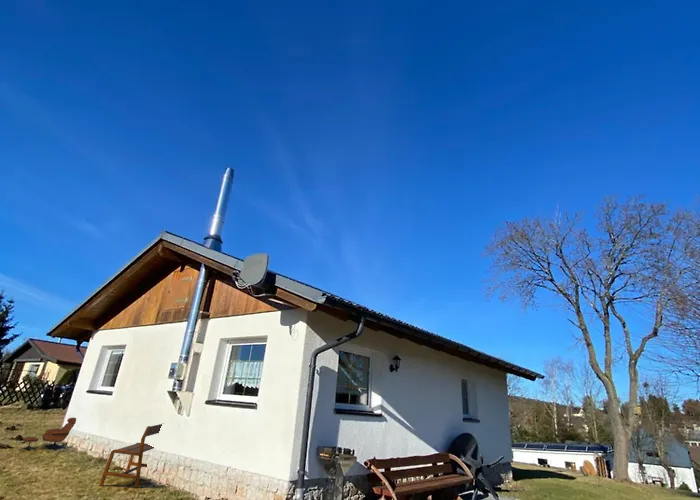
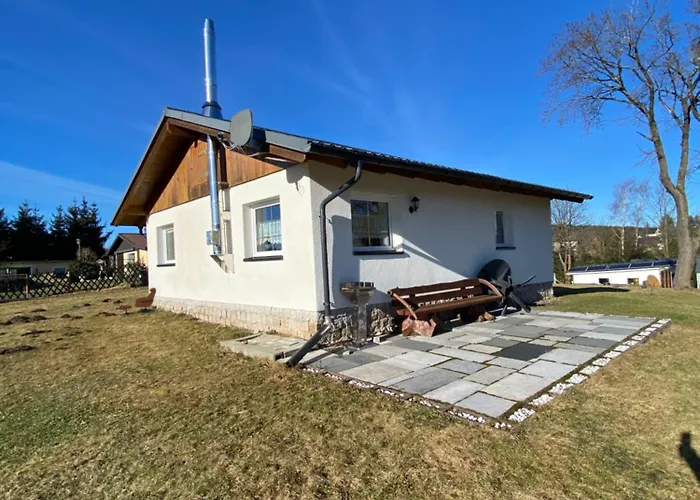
bench: present [99,423,164,488] -> none [178,282,225,332]

